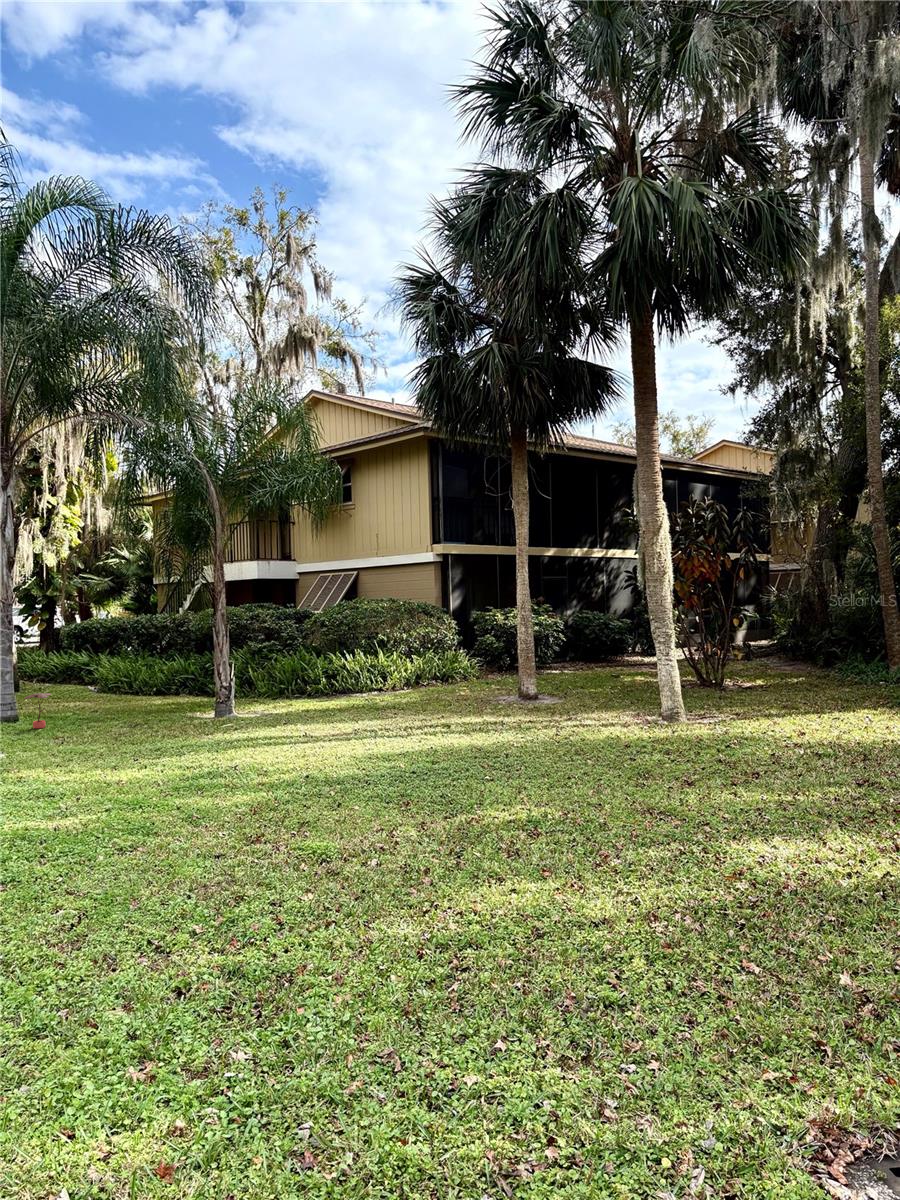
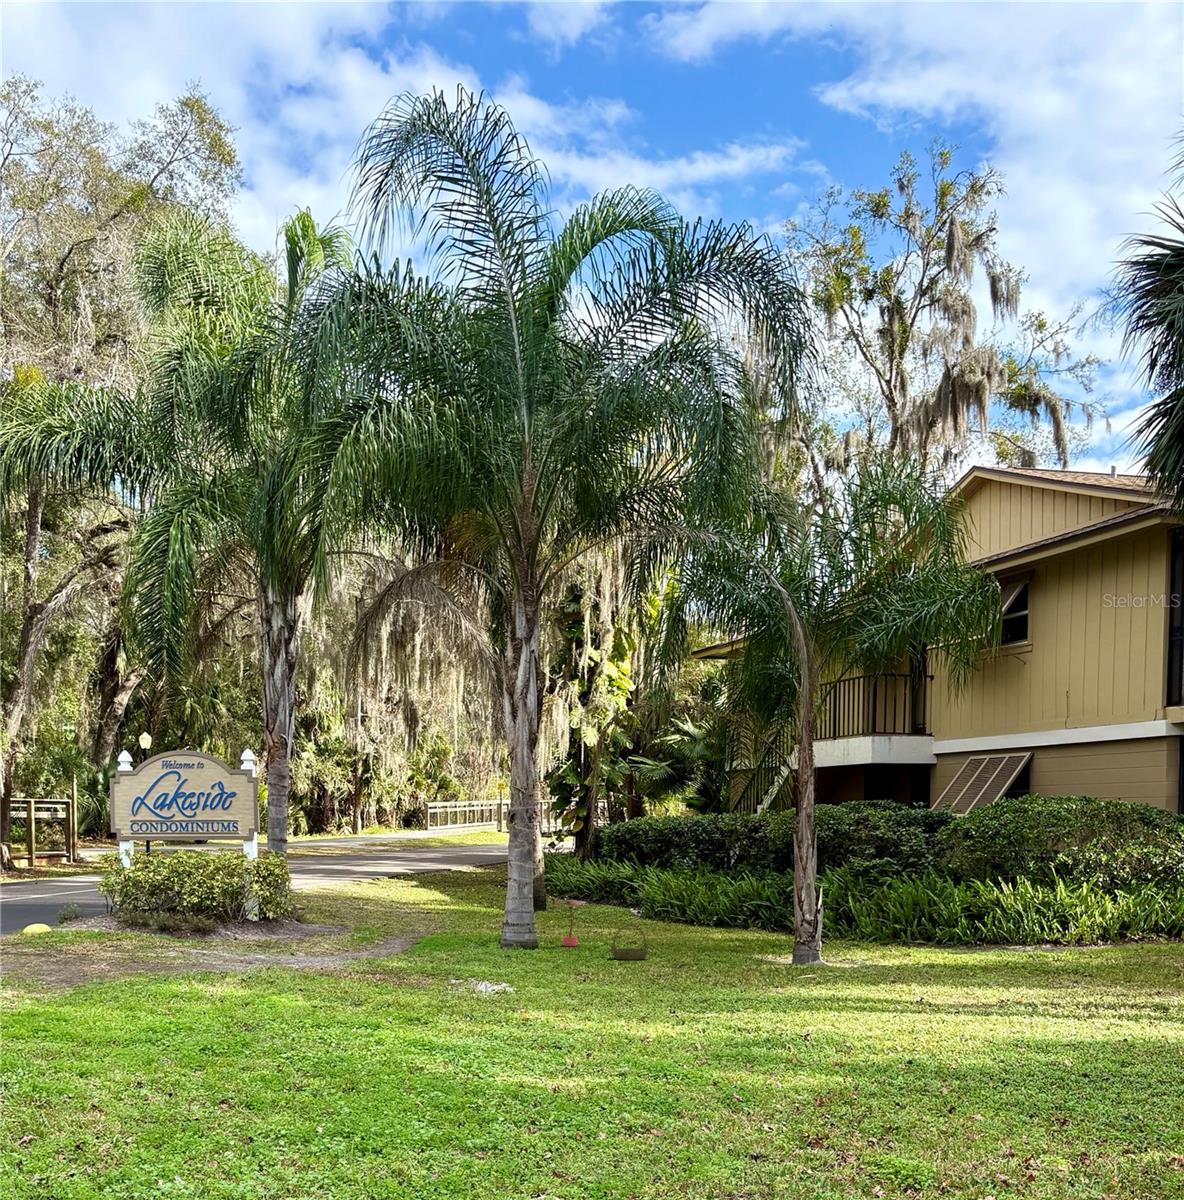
basket: none [74,717,107,745] -> present [610,924,649,960]

